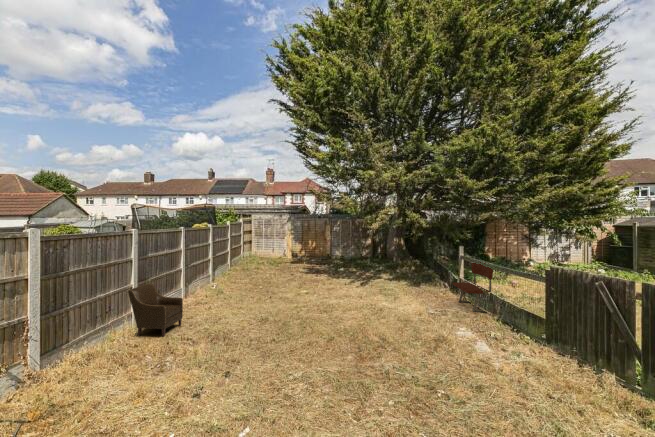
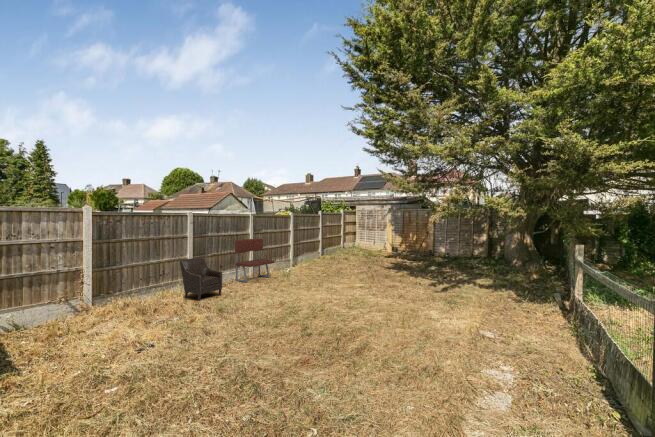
bench: present [453,262,493,312] -> present [235,239,275,283]

